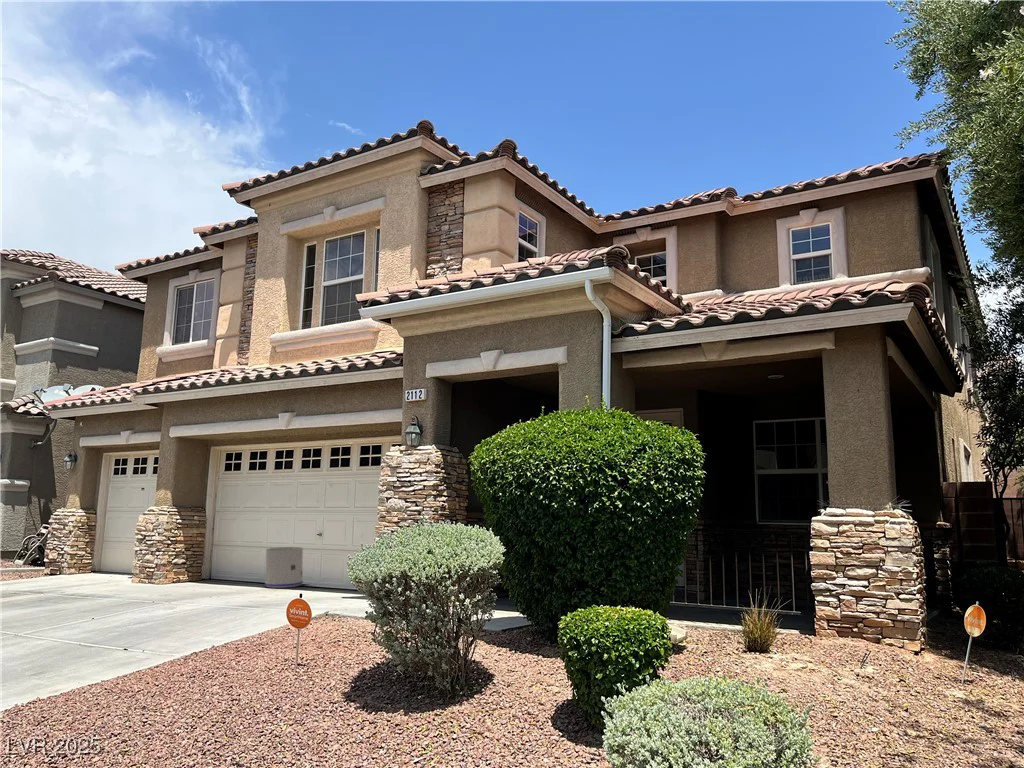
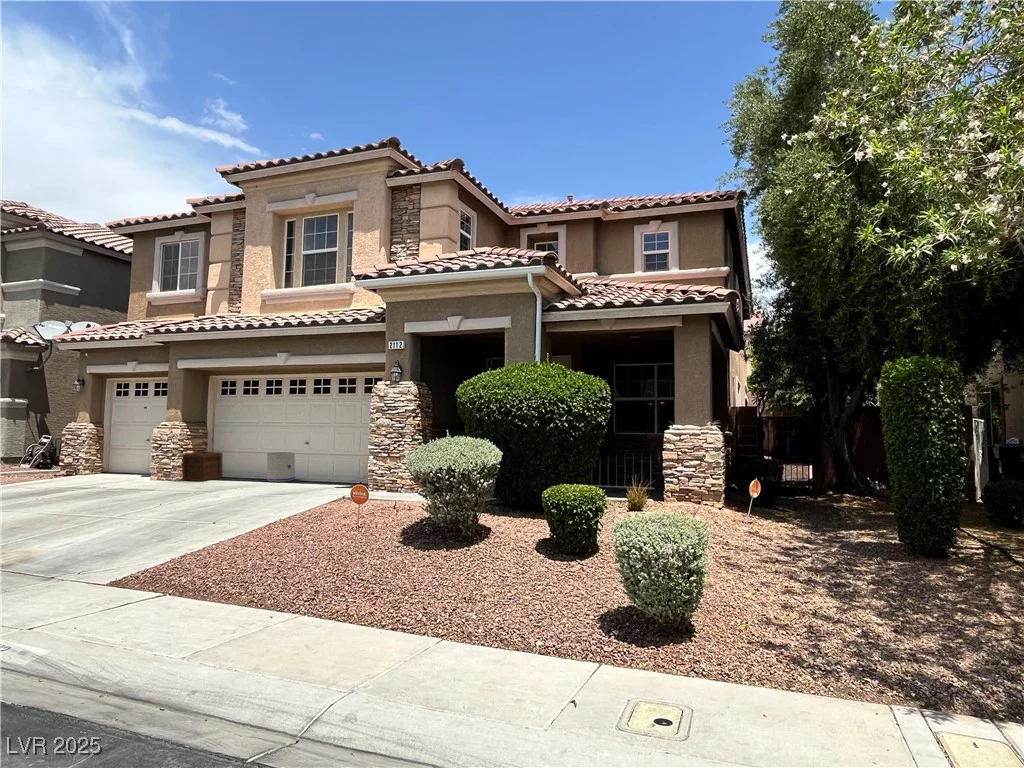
wooden crate: none [165,546,217,585] -> present [182,452,222,481]

